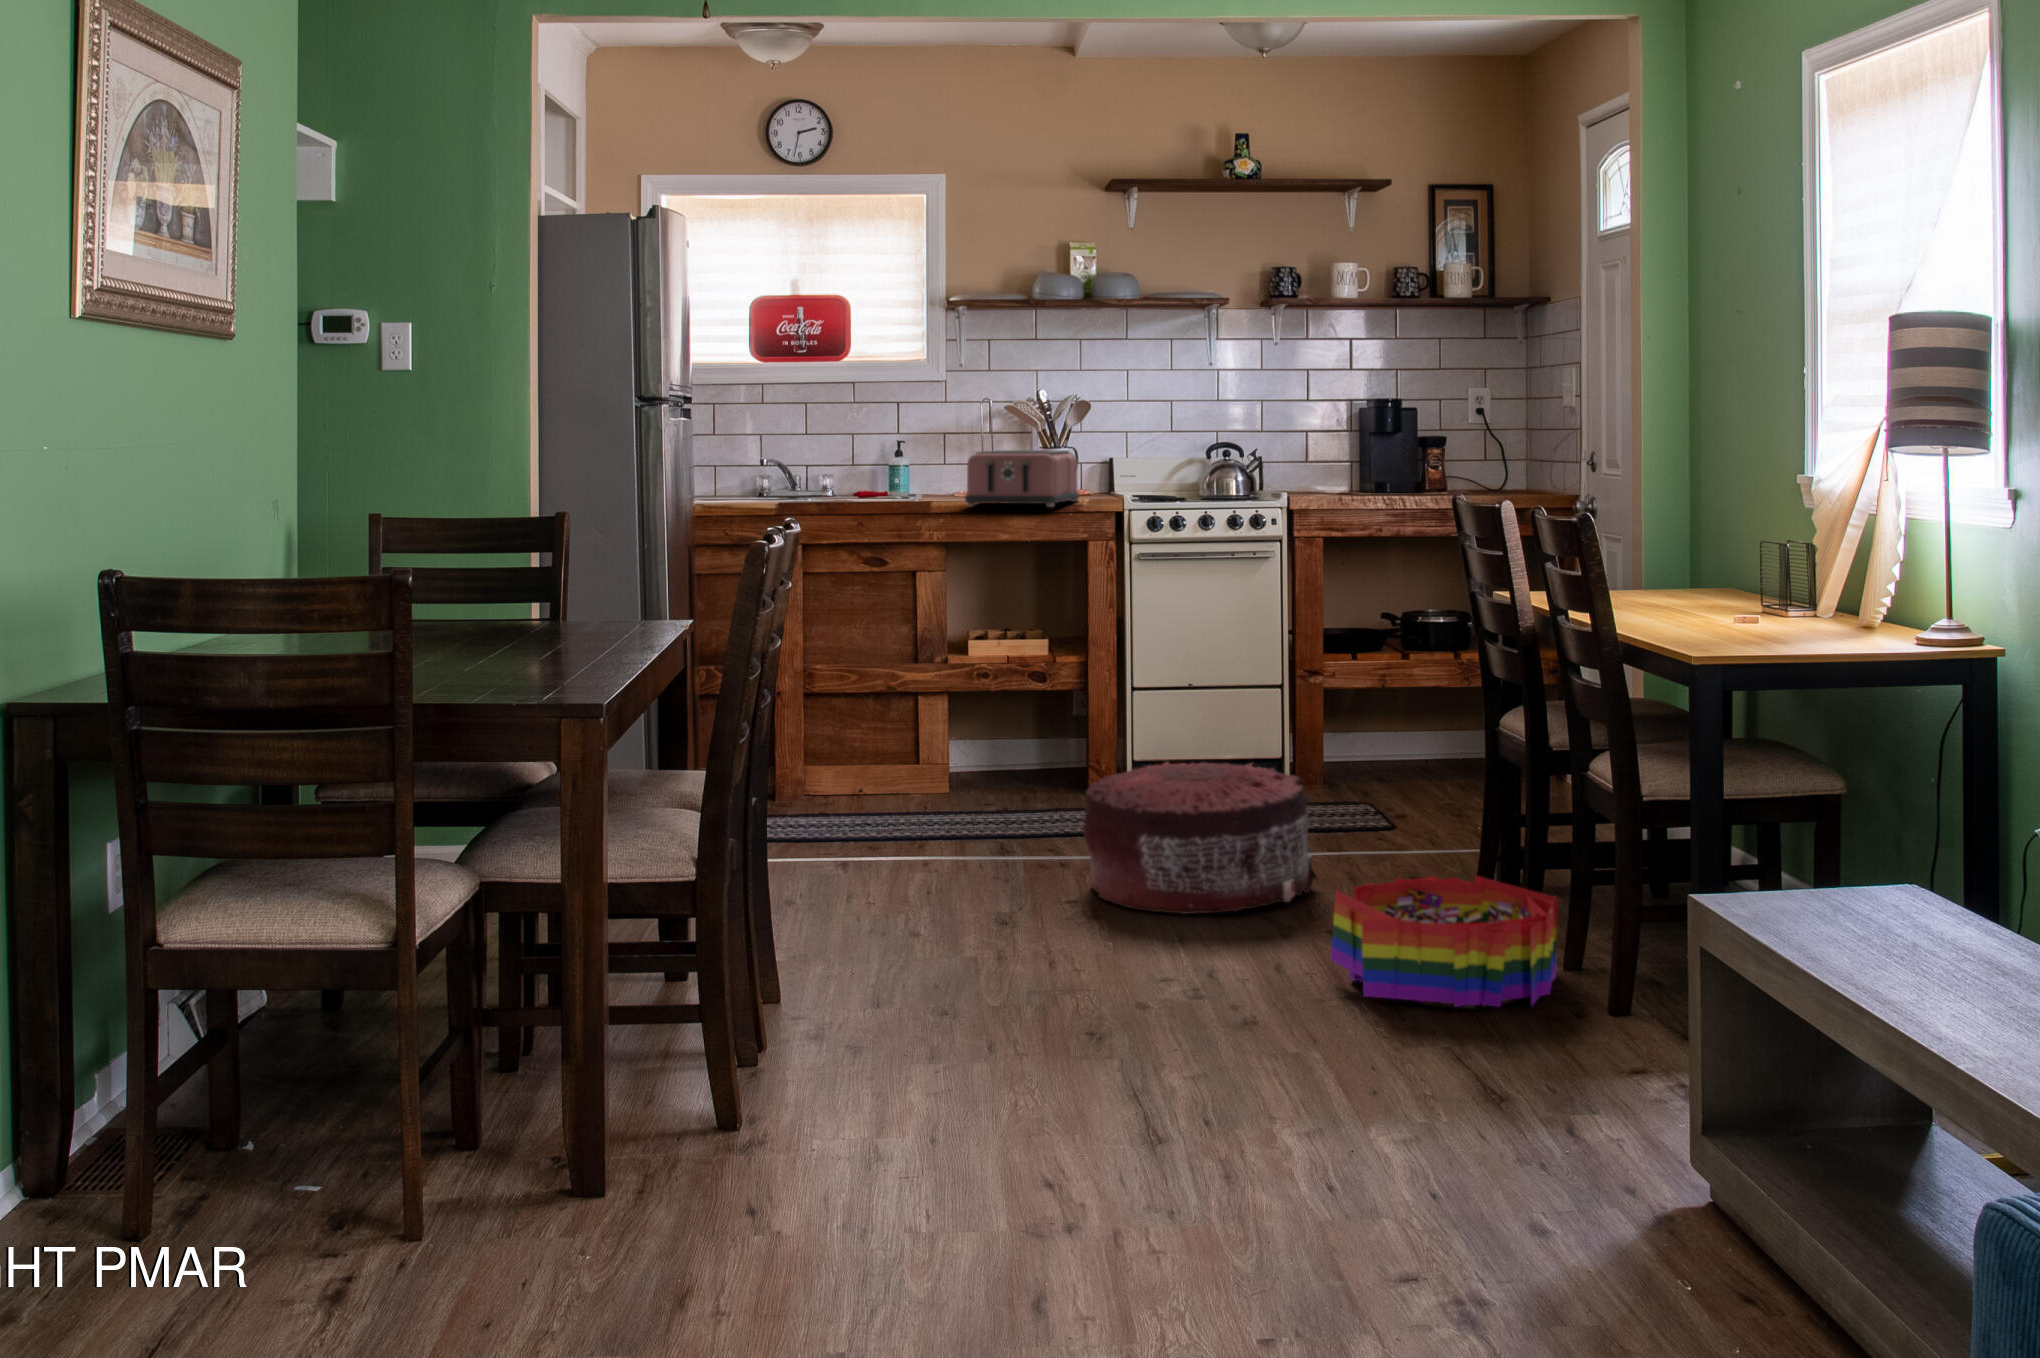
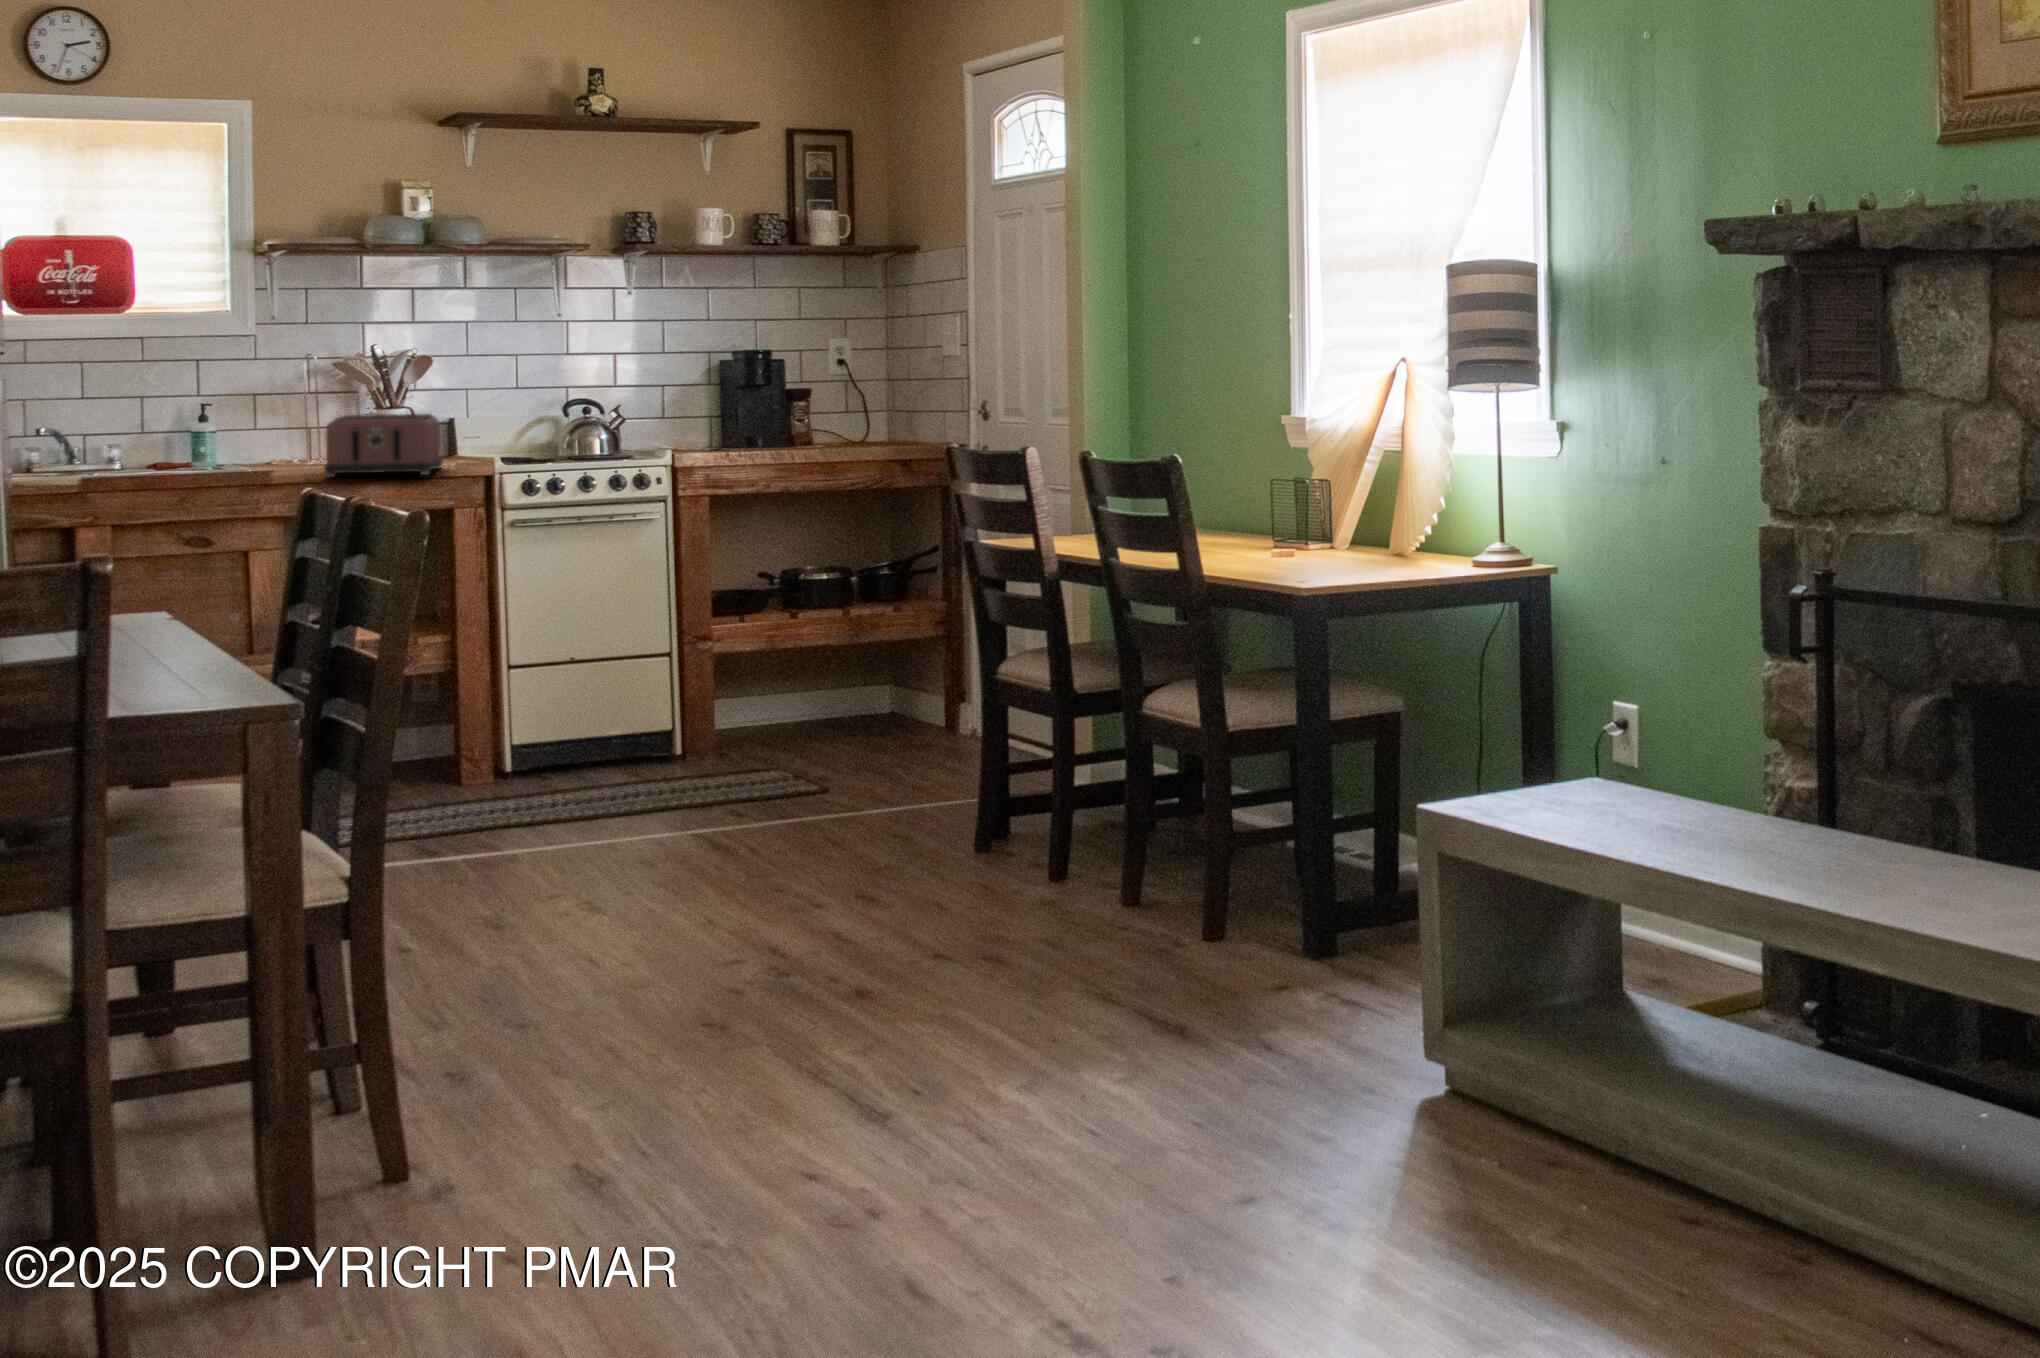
pouf: present [1082,762,1317,914] -> none [540,709,766,842]
storage bin: present [1331,876,1558,1007] -> none [815,775,1001,868]

